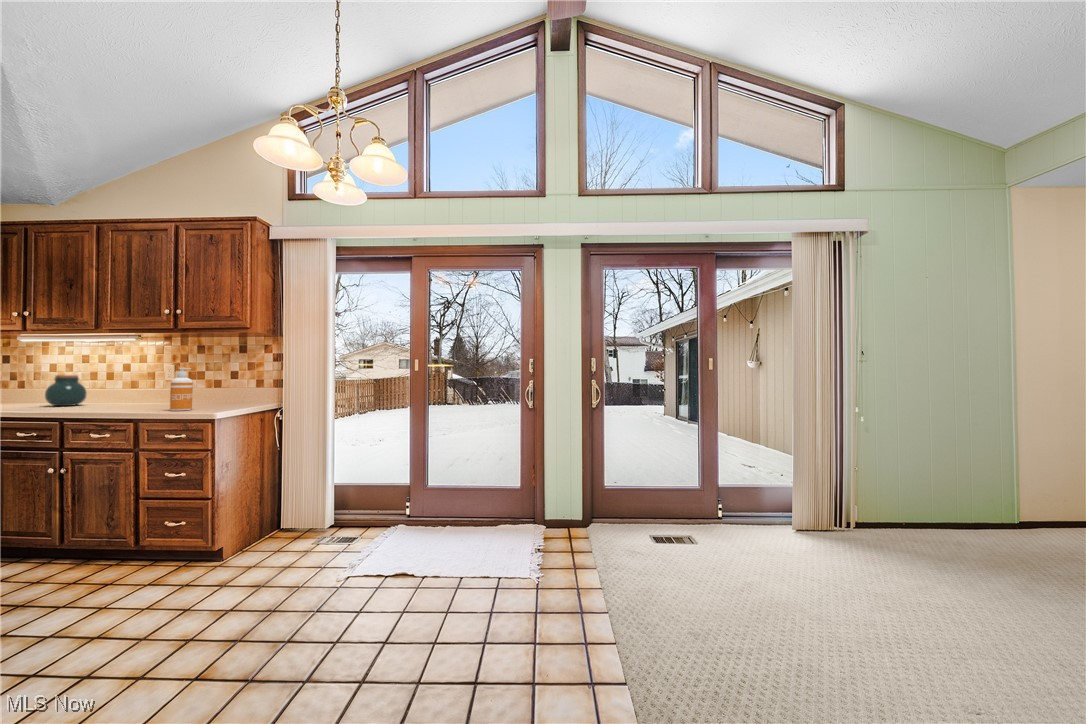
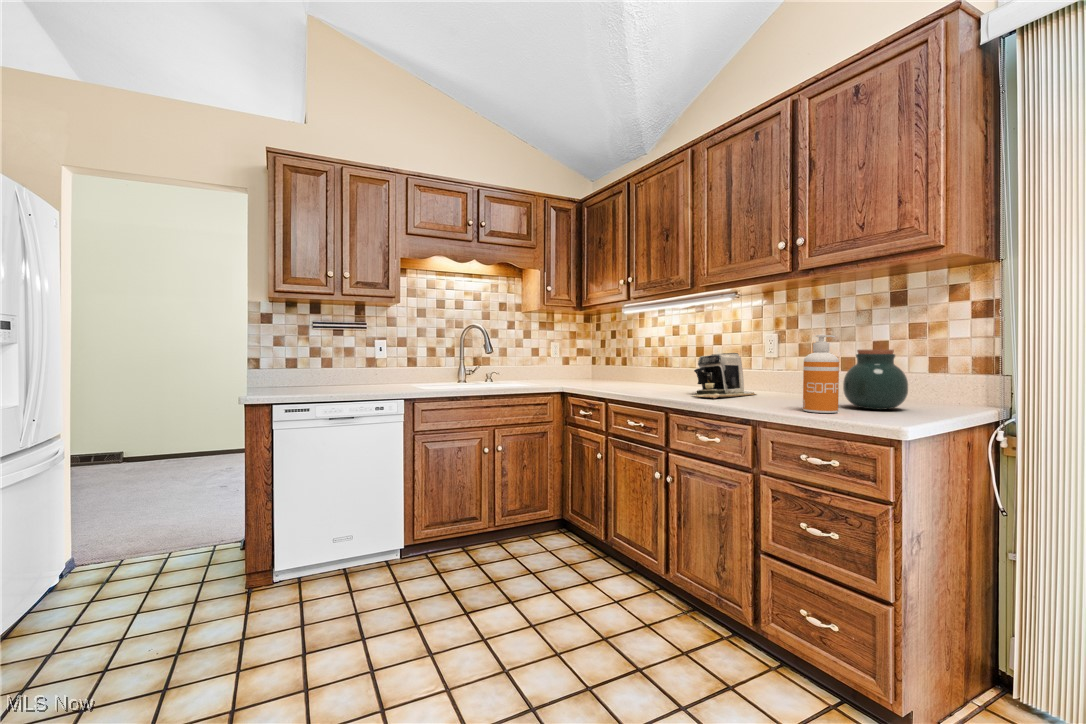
jar: present [45,375,87,406] -> present [843,350,908,410]
coffee maker: none [89,377,154,409] -> present [694,353,756,398]

